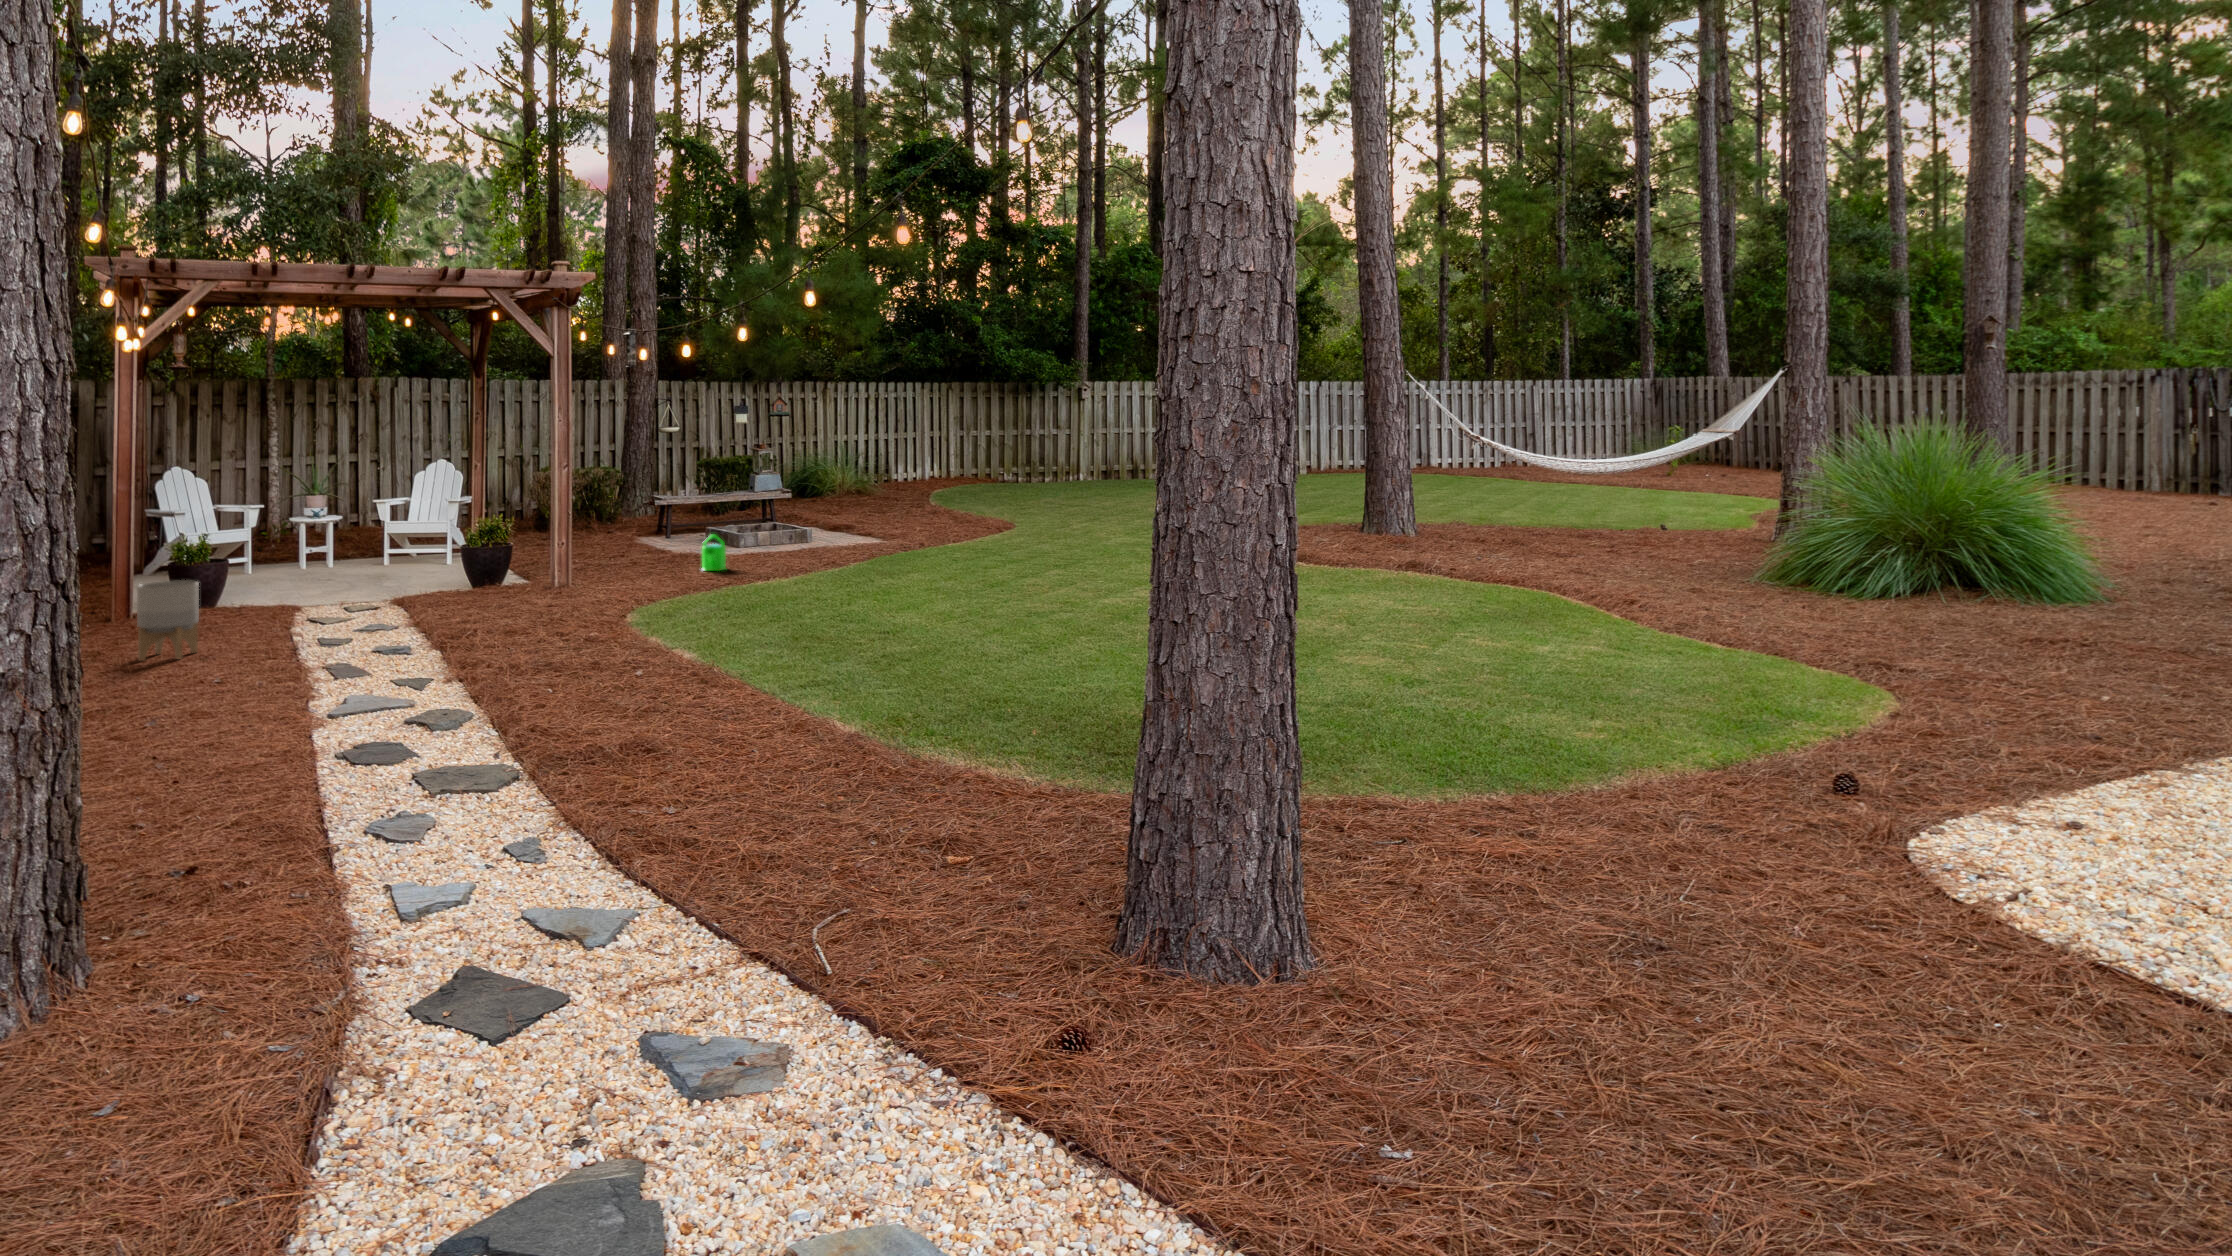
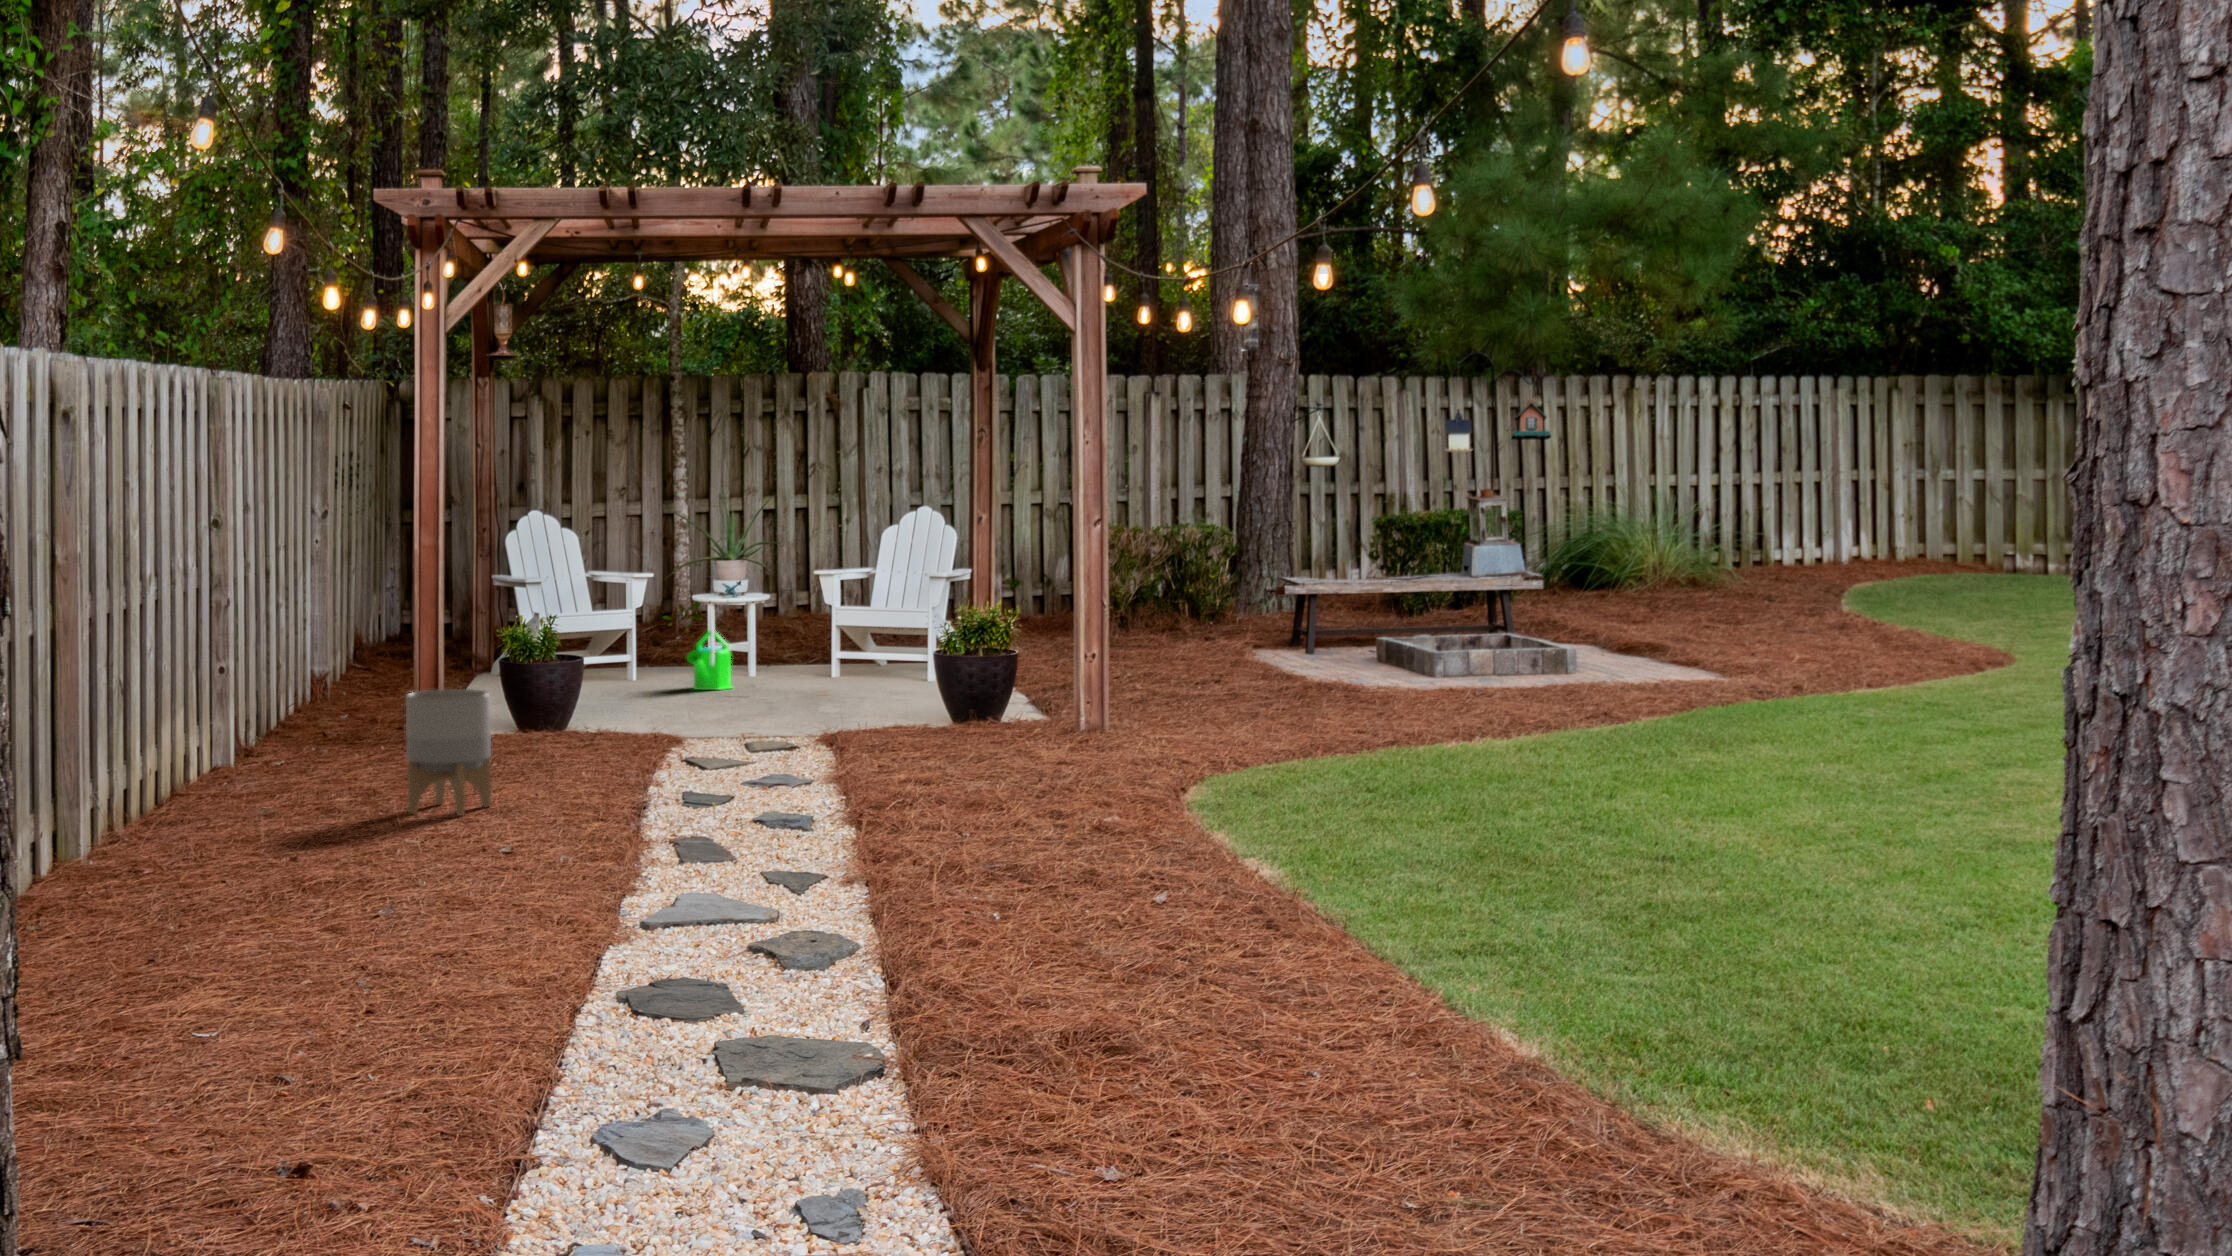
watering can: present [701,534,726,571] -> present [687,631,732,690]

